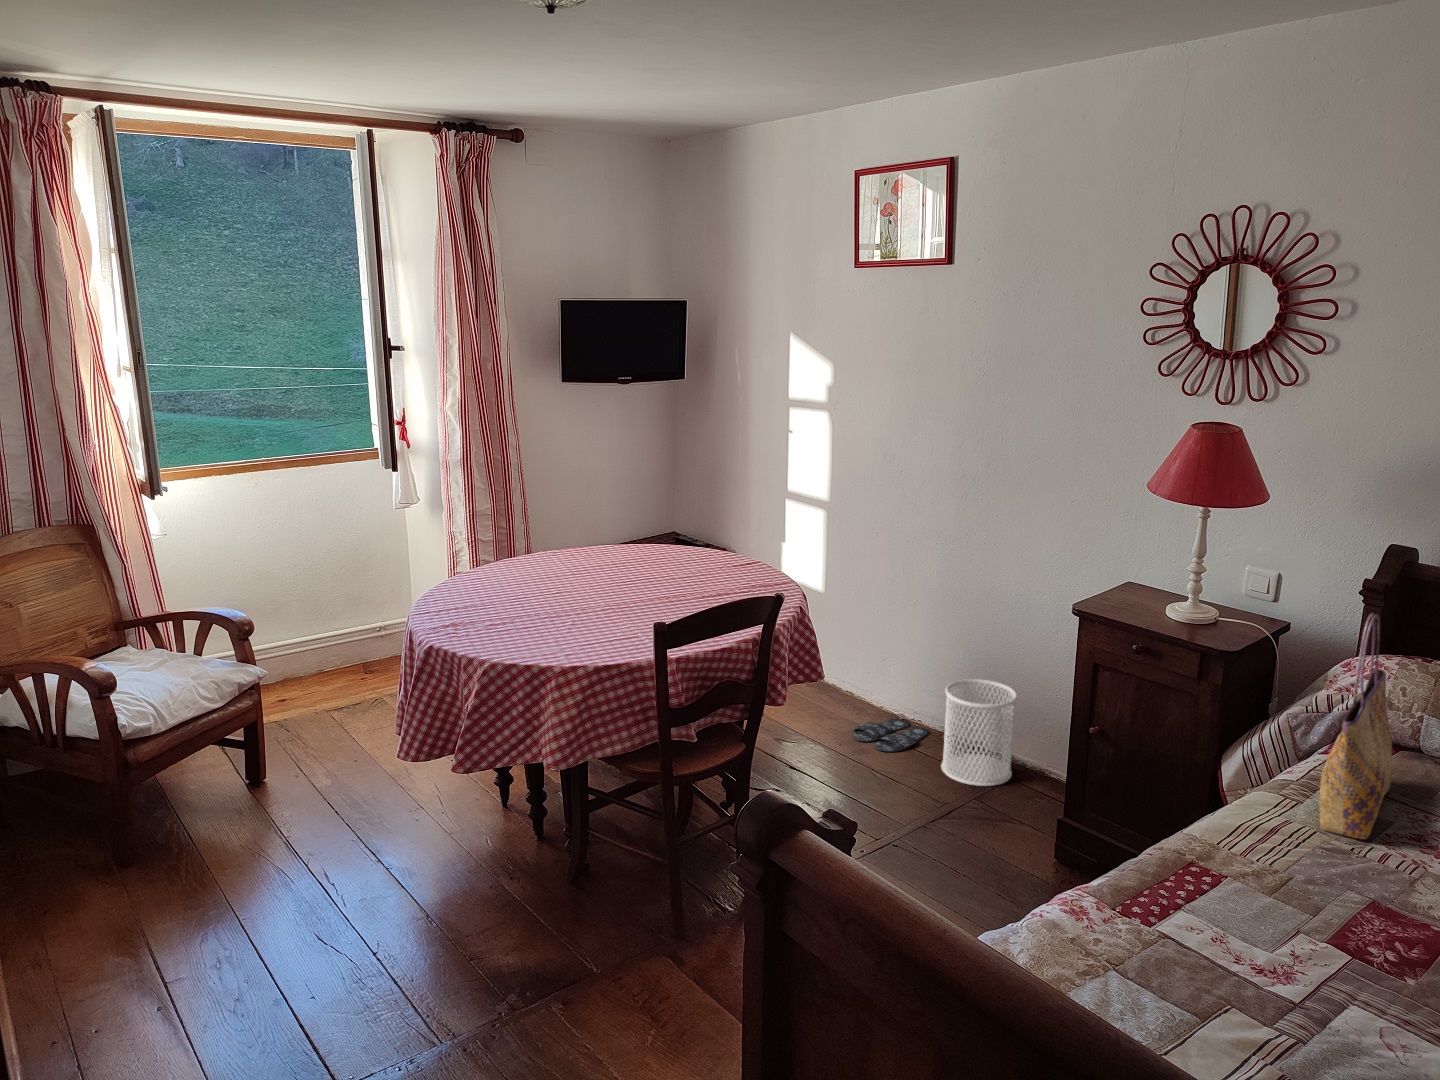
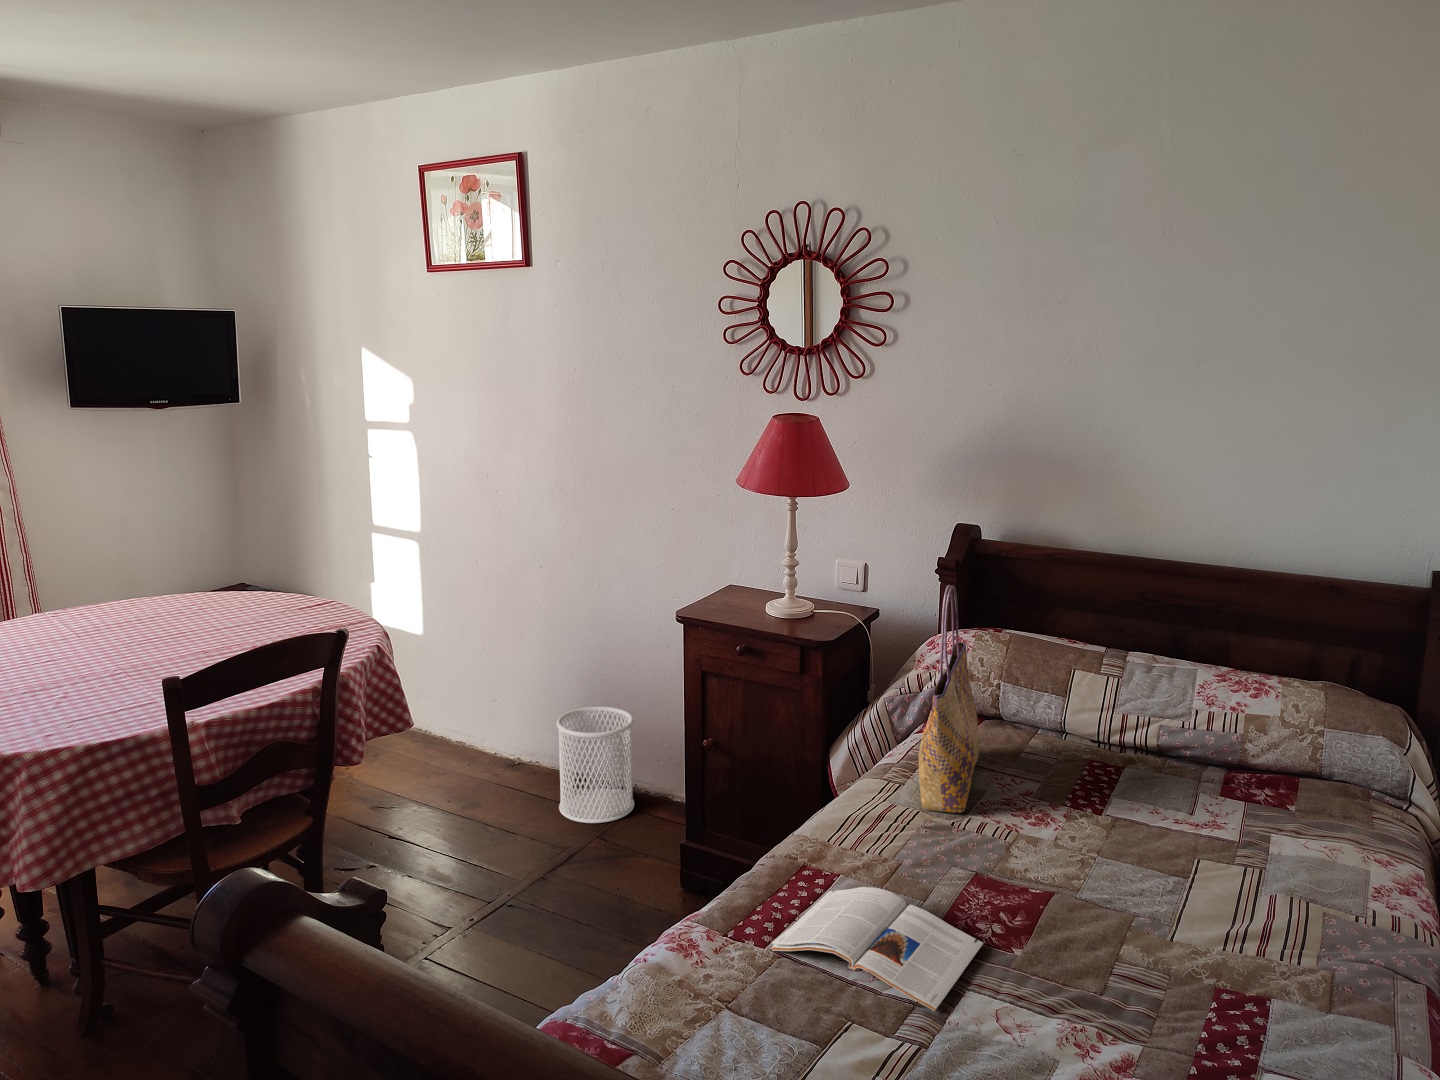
slippers: present [853,719,929,752] -> none [460,763,545,801]
magazine: none [1156,889,1377,1017] -> present [771,887,983,1011]

